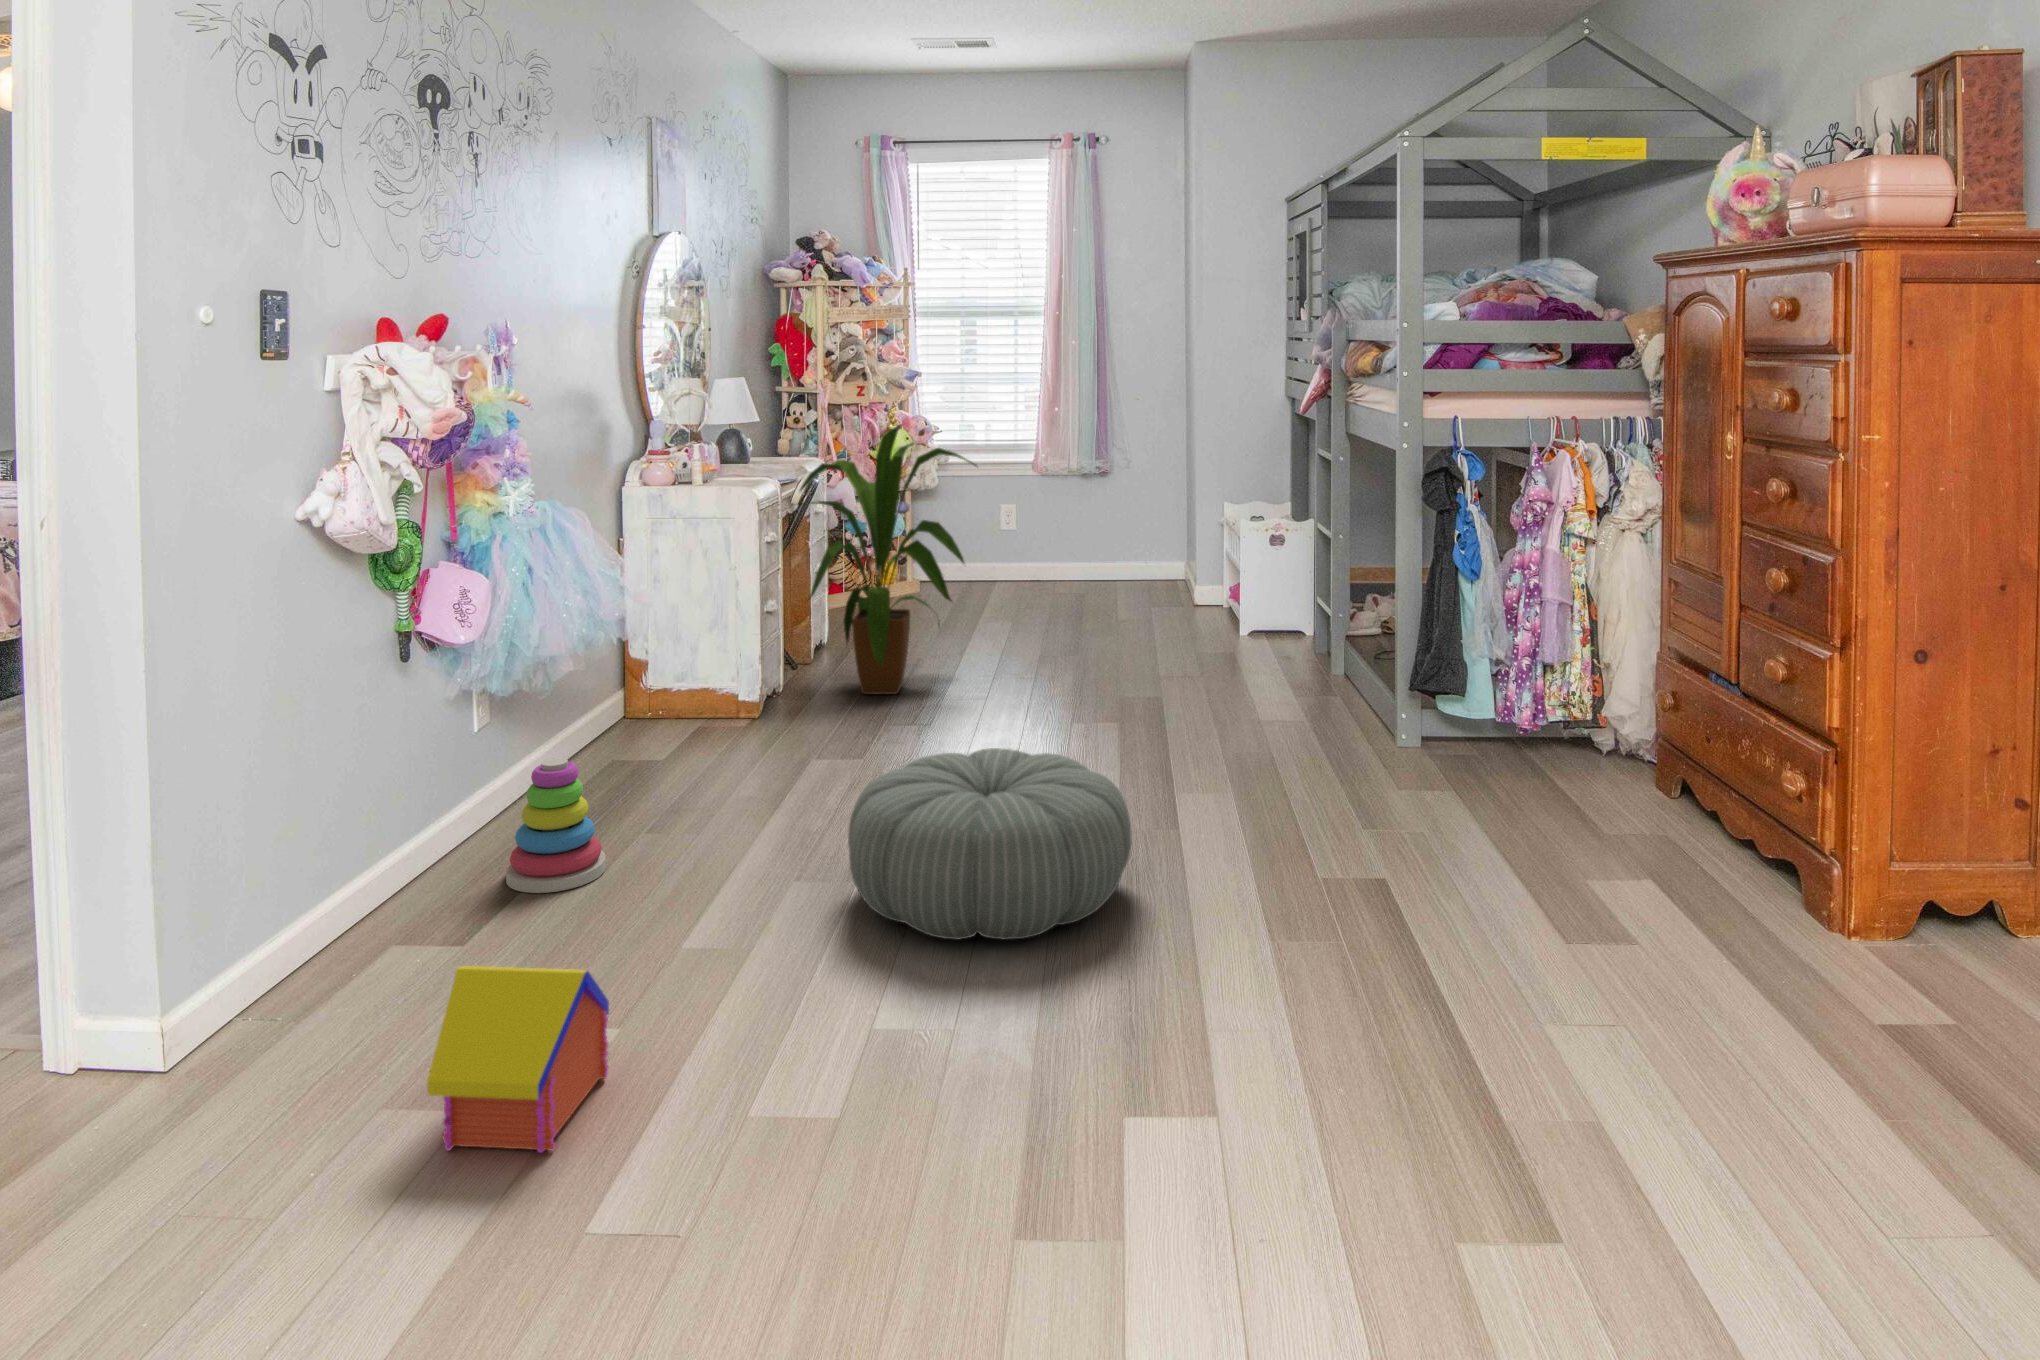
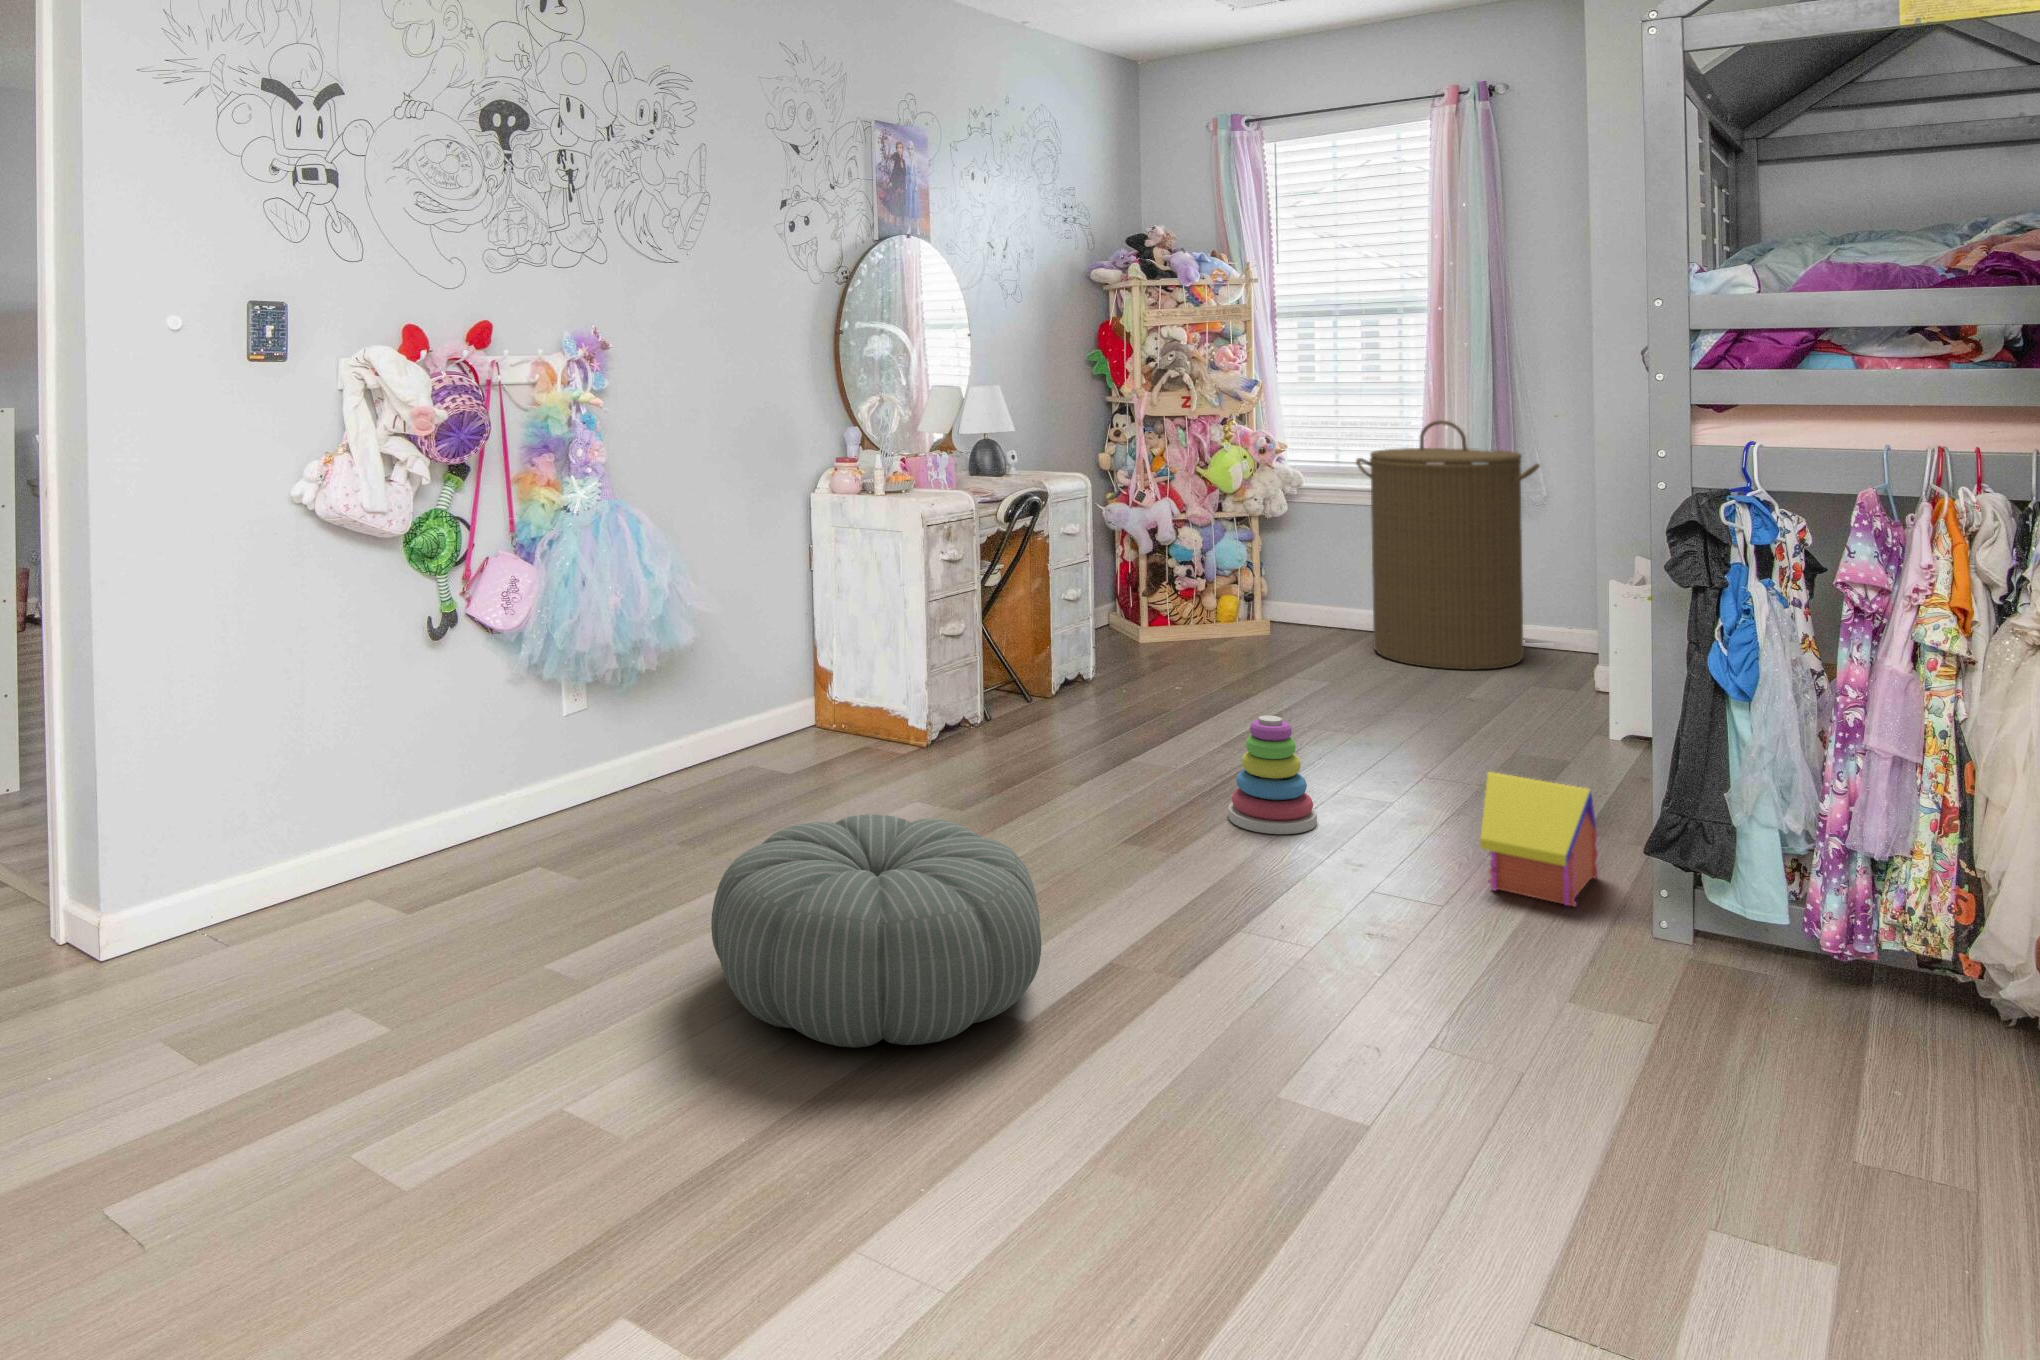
laundry hamper: none [999,403,1138,602] -> present [1356,420,1540,670]
house plant: present [800,424,976,694] -> none [981,439,1182,745]
stacking toy: present [506,758,606,893] -> present [1229,715,1317,834]
toy house: present [427,966,609,1153] -> present [1480,772,1598,906]

